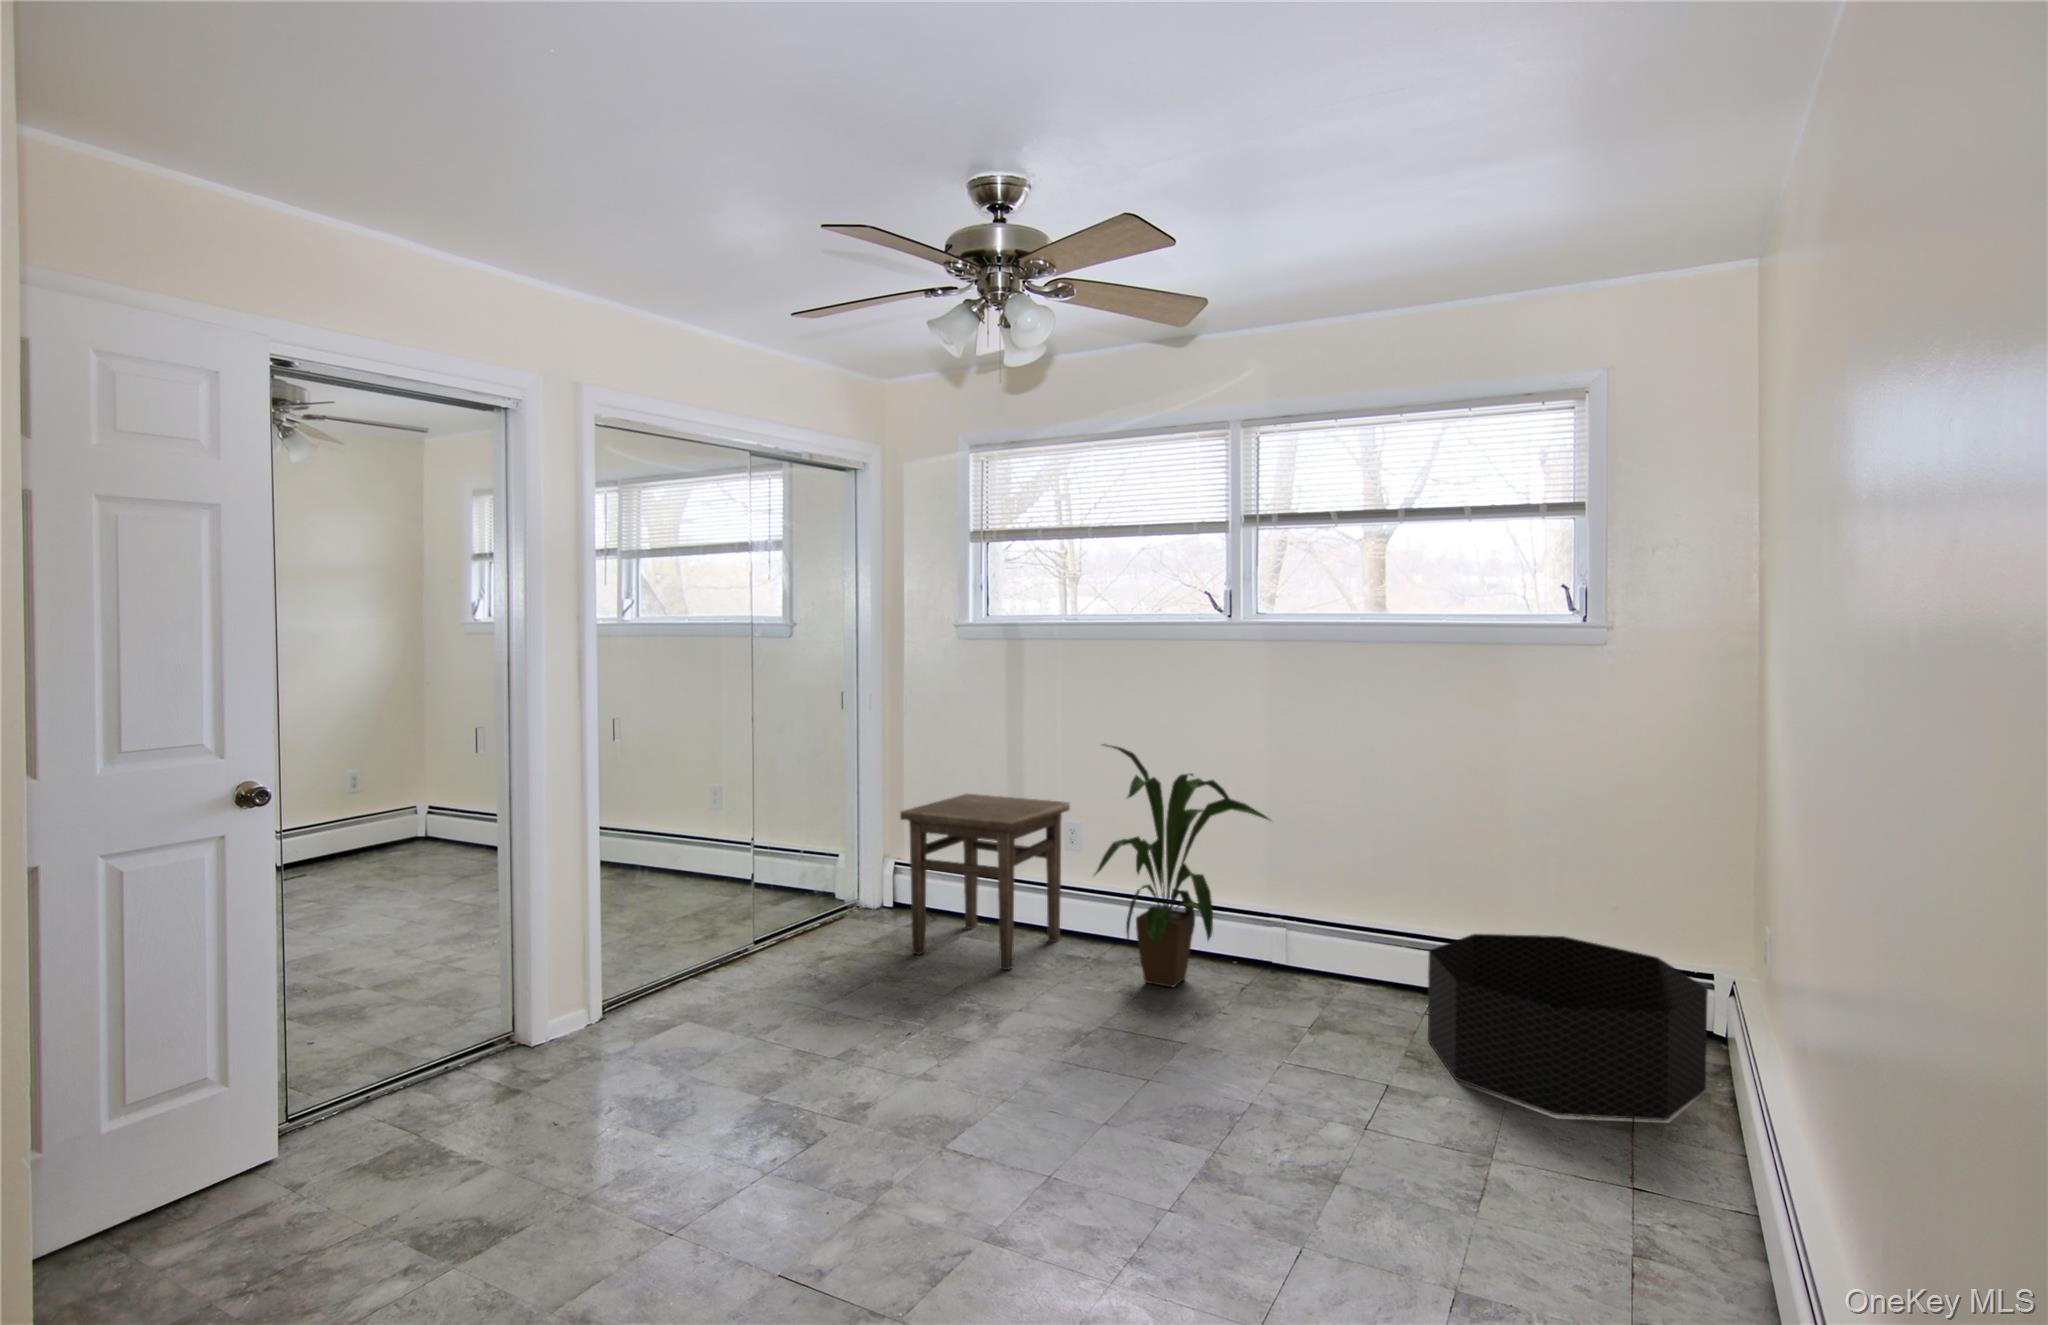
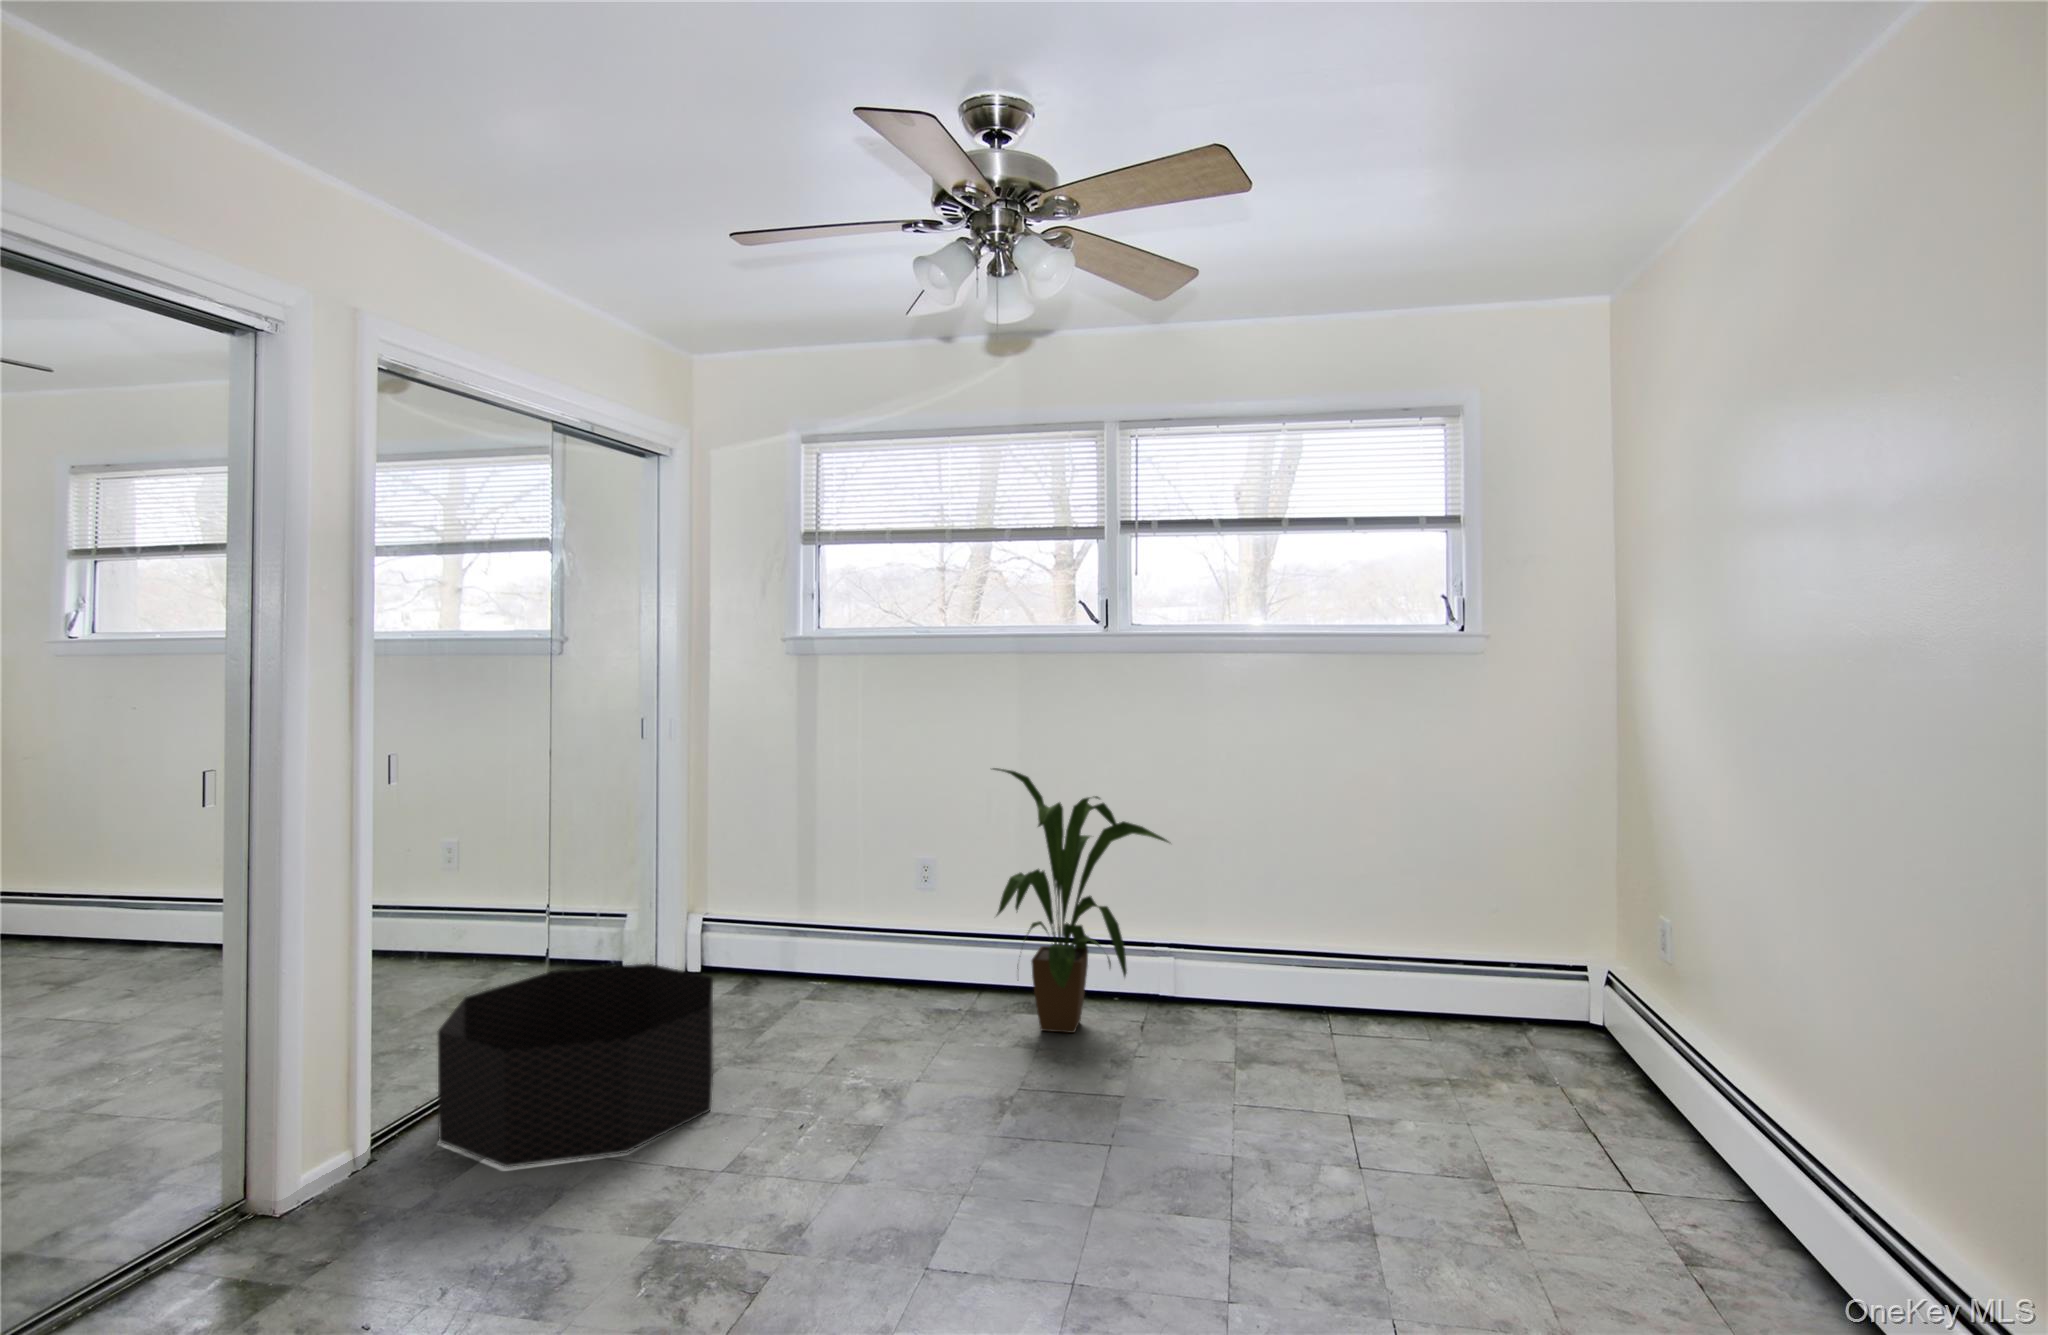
side table: present [900,794,1070,970] -> none [743,832,930,1034]
basket: present [1428,934,1708,1120] -> present [438,964,713,1167]

